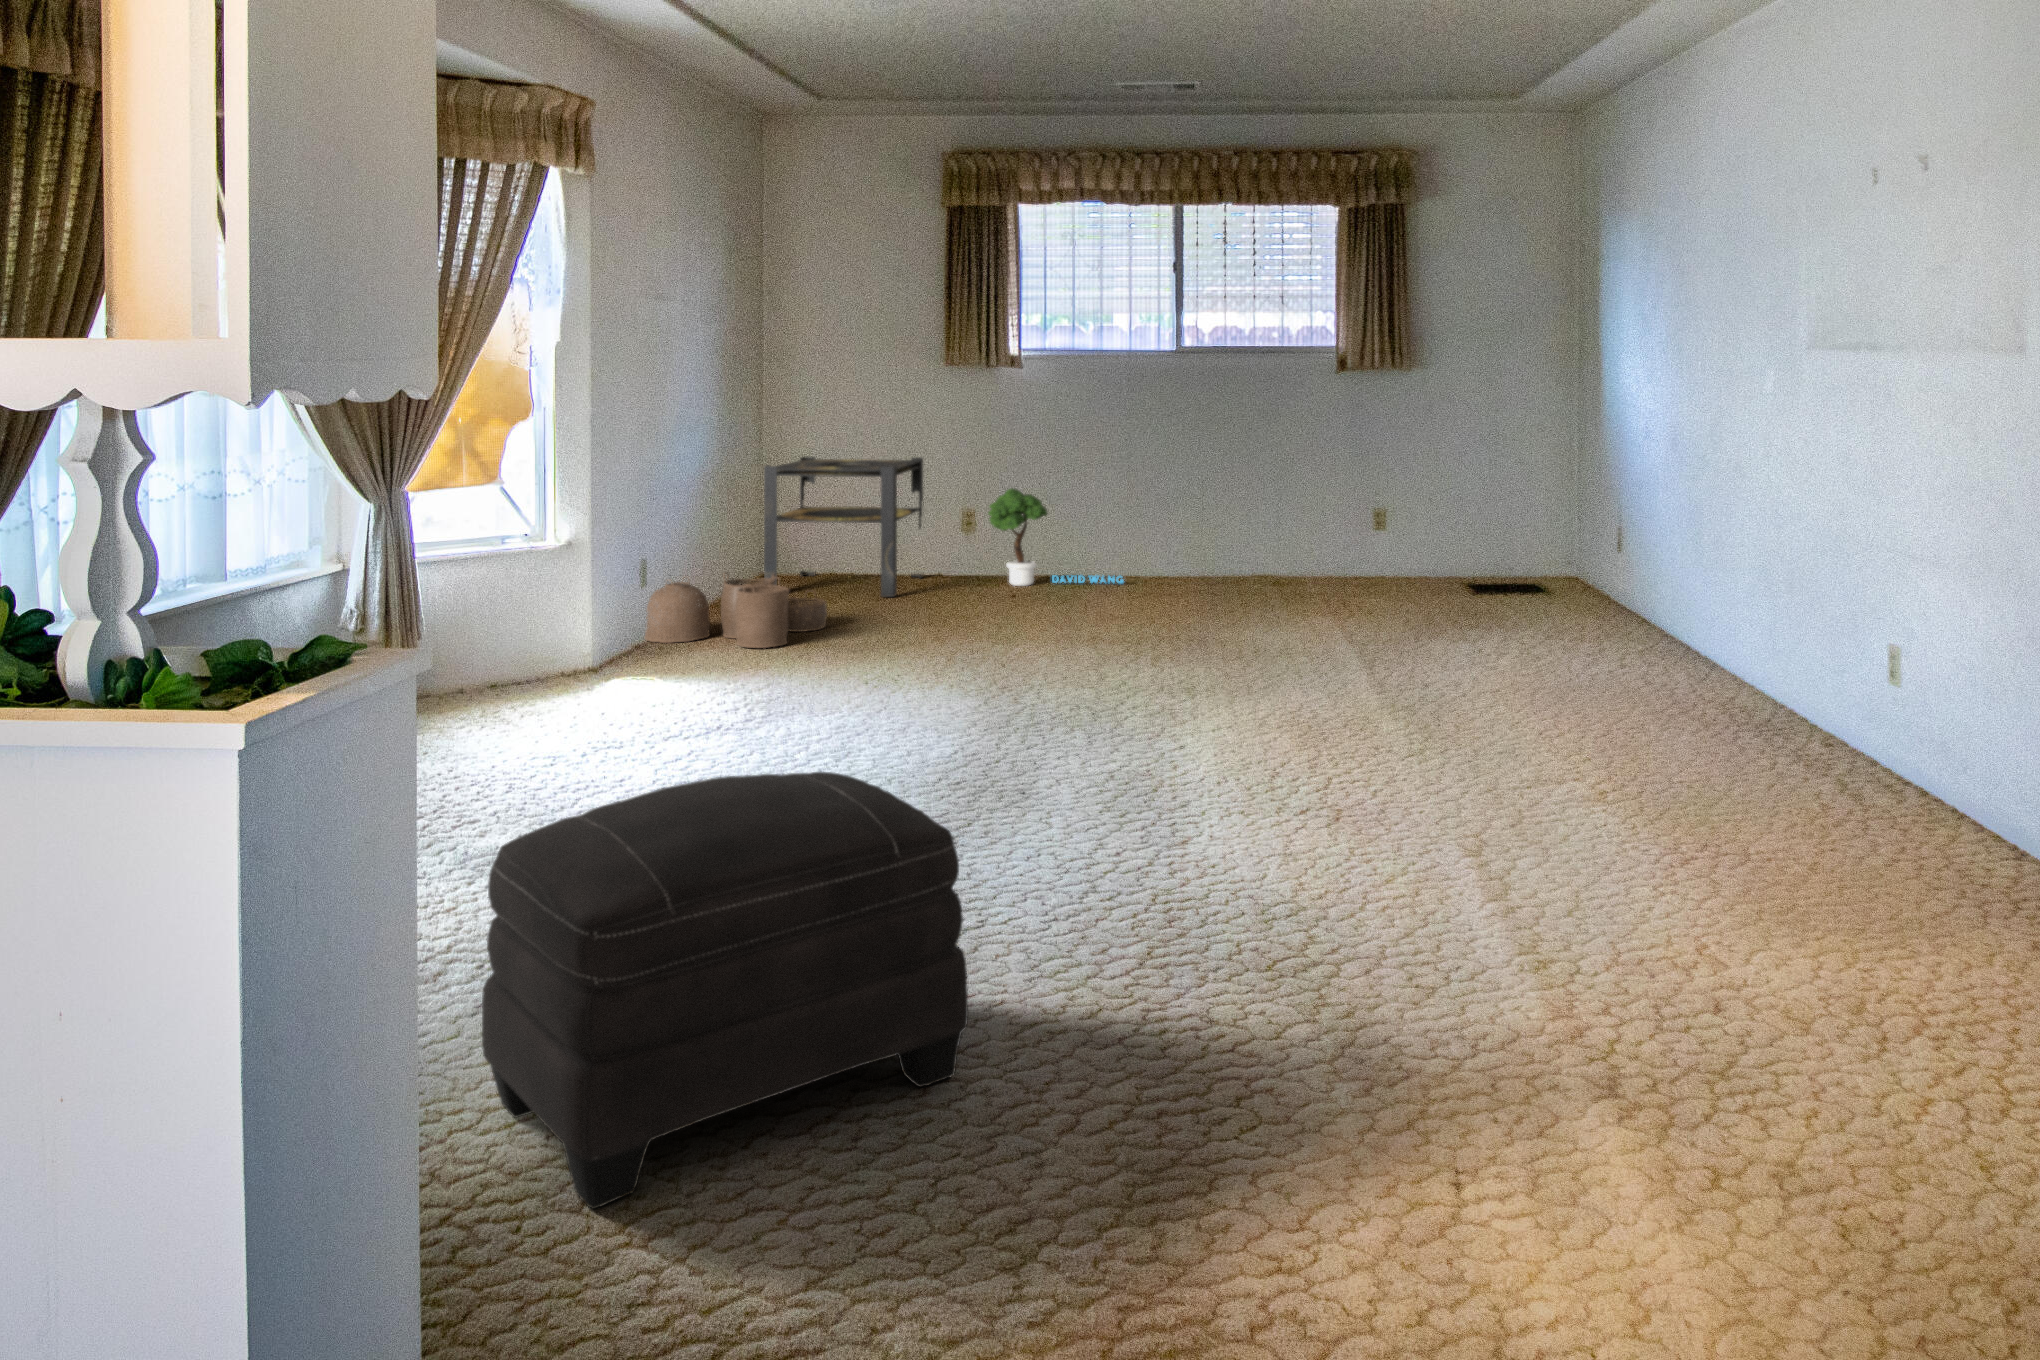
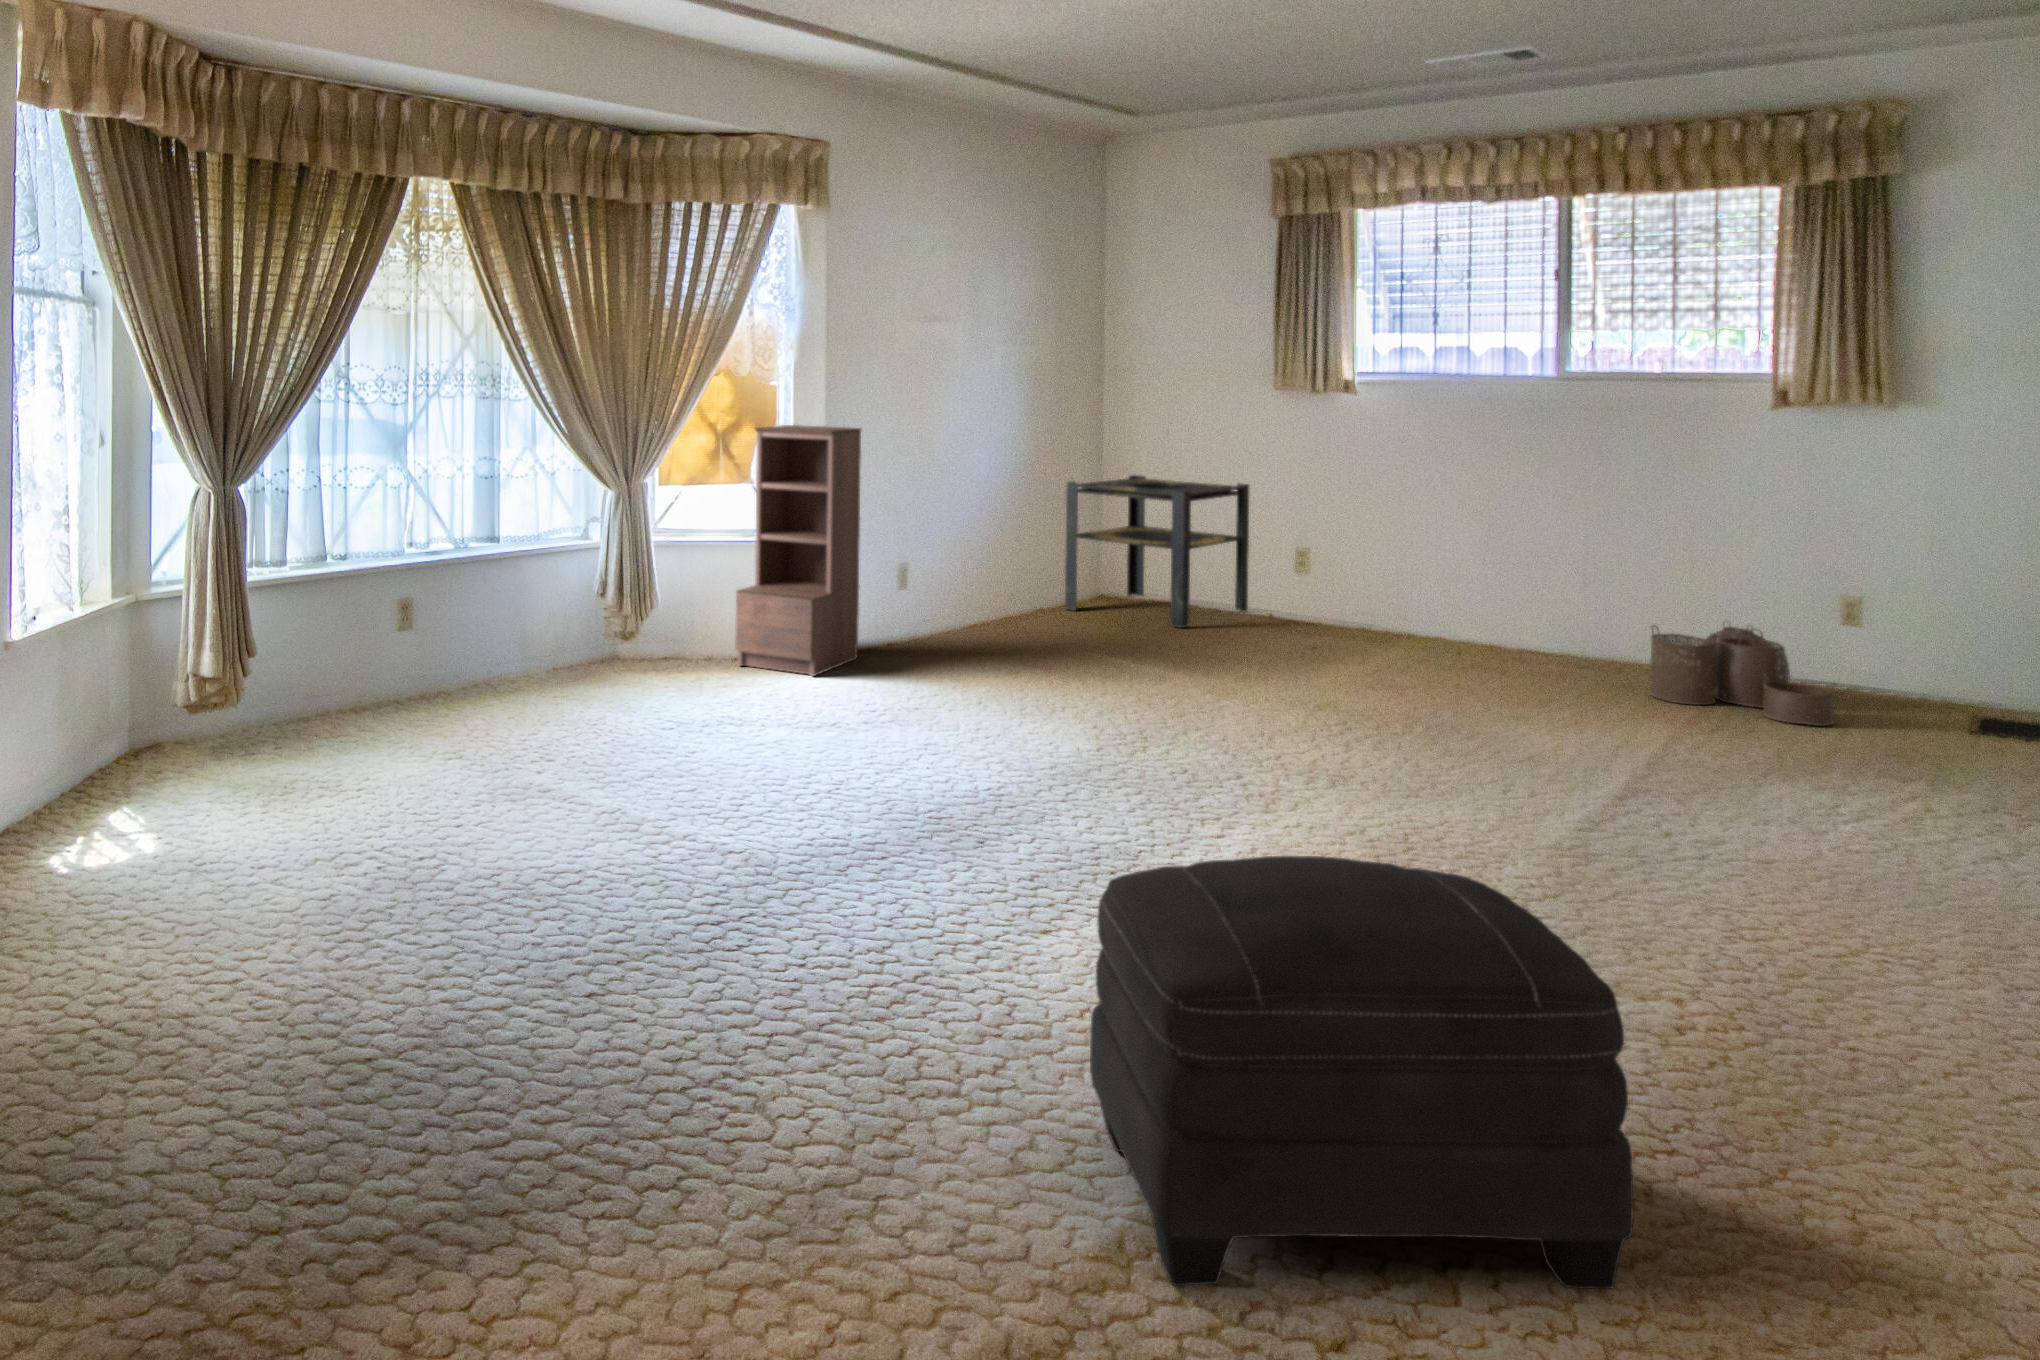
bookshelf: none [515,416,637,692] -> present [735,425,861,676]
potted tree: present [988,488,1124,586] -> none [1299,525,1463,648]
woven basket: present [645,573,827,648] -> present [1651,622,1834,726]
ottoman: present [482,772,968,1209] -> present [1090,856,1634,1289]

